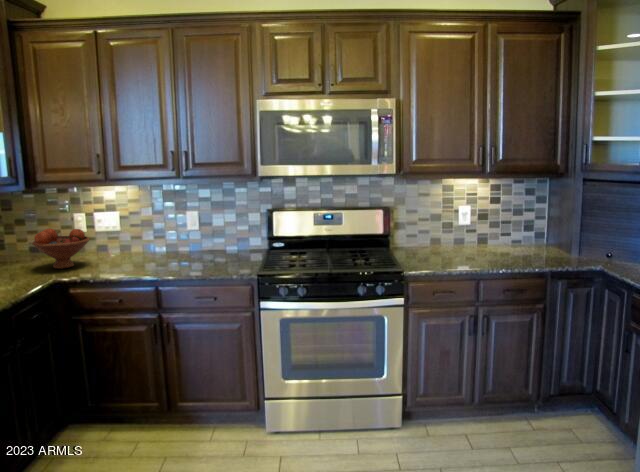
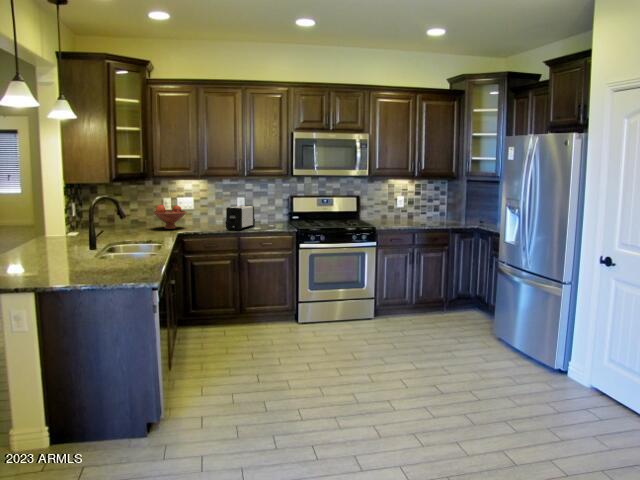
toaster: none [140,228,201,274] -> present [226,206,255,230]

